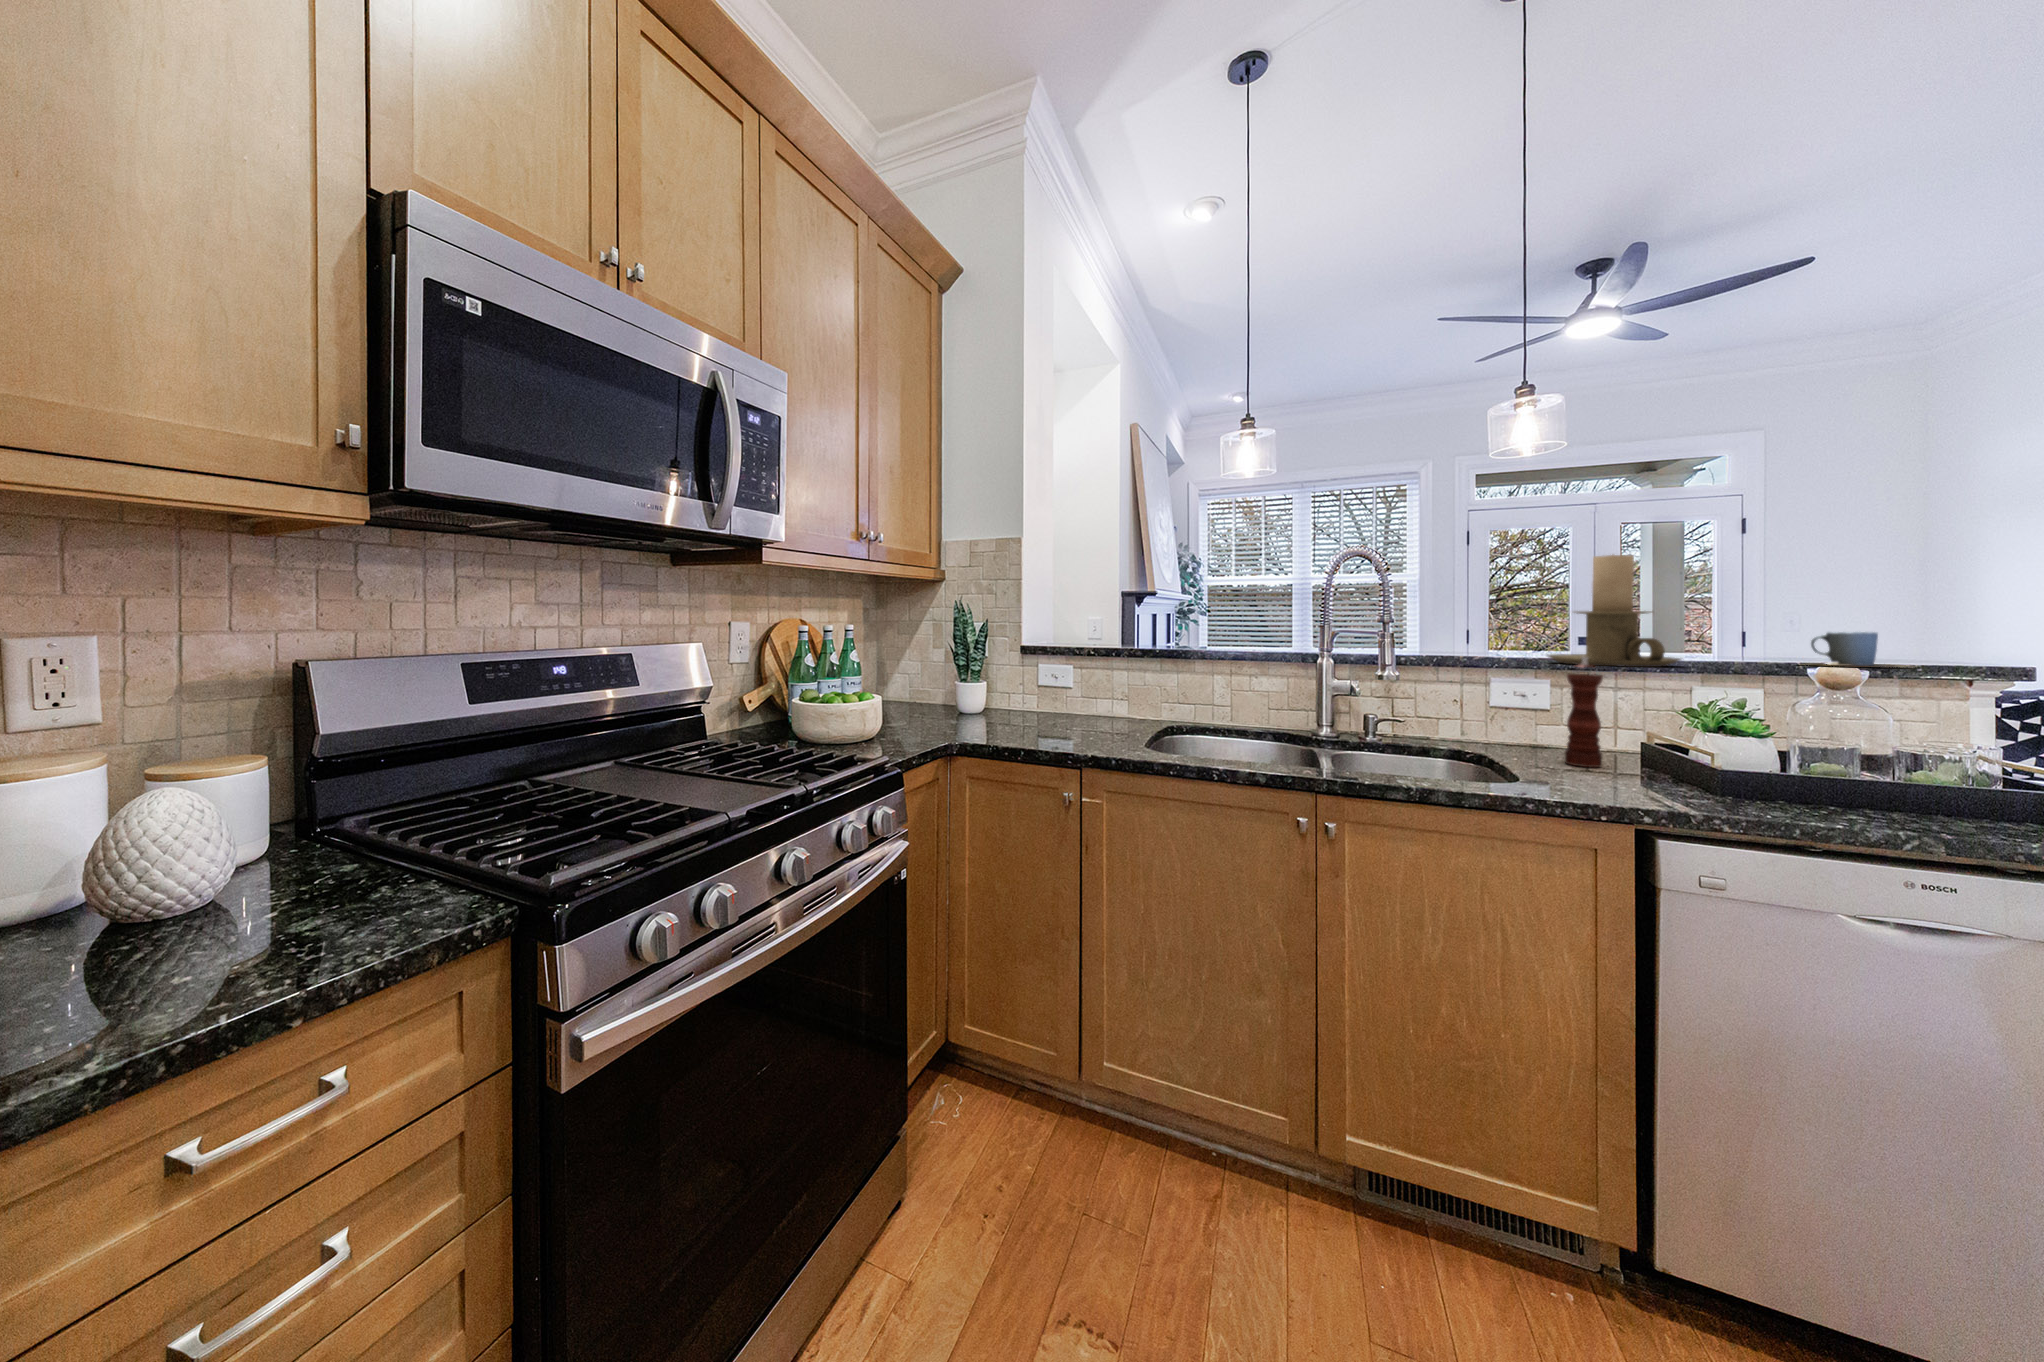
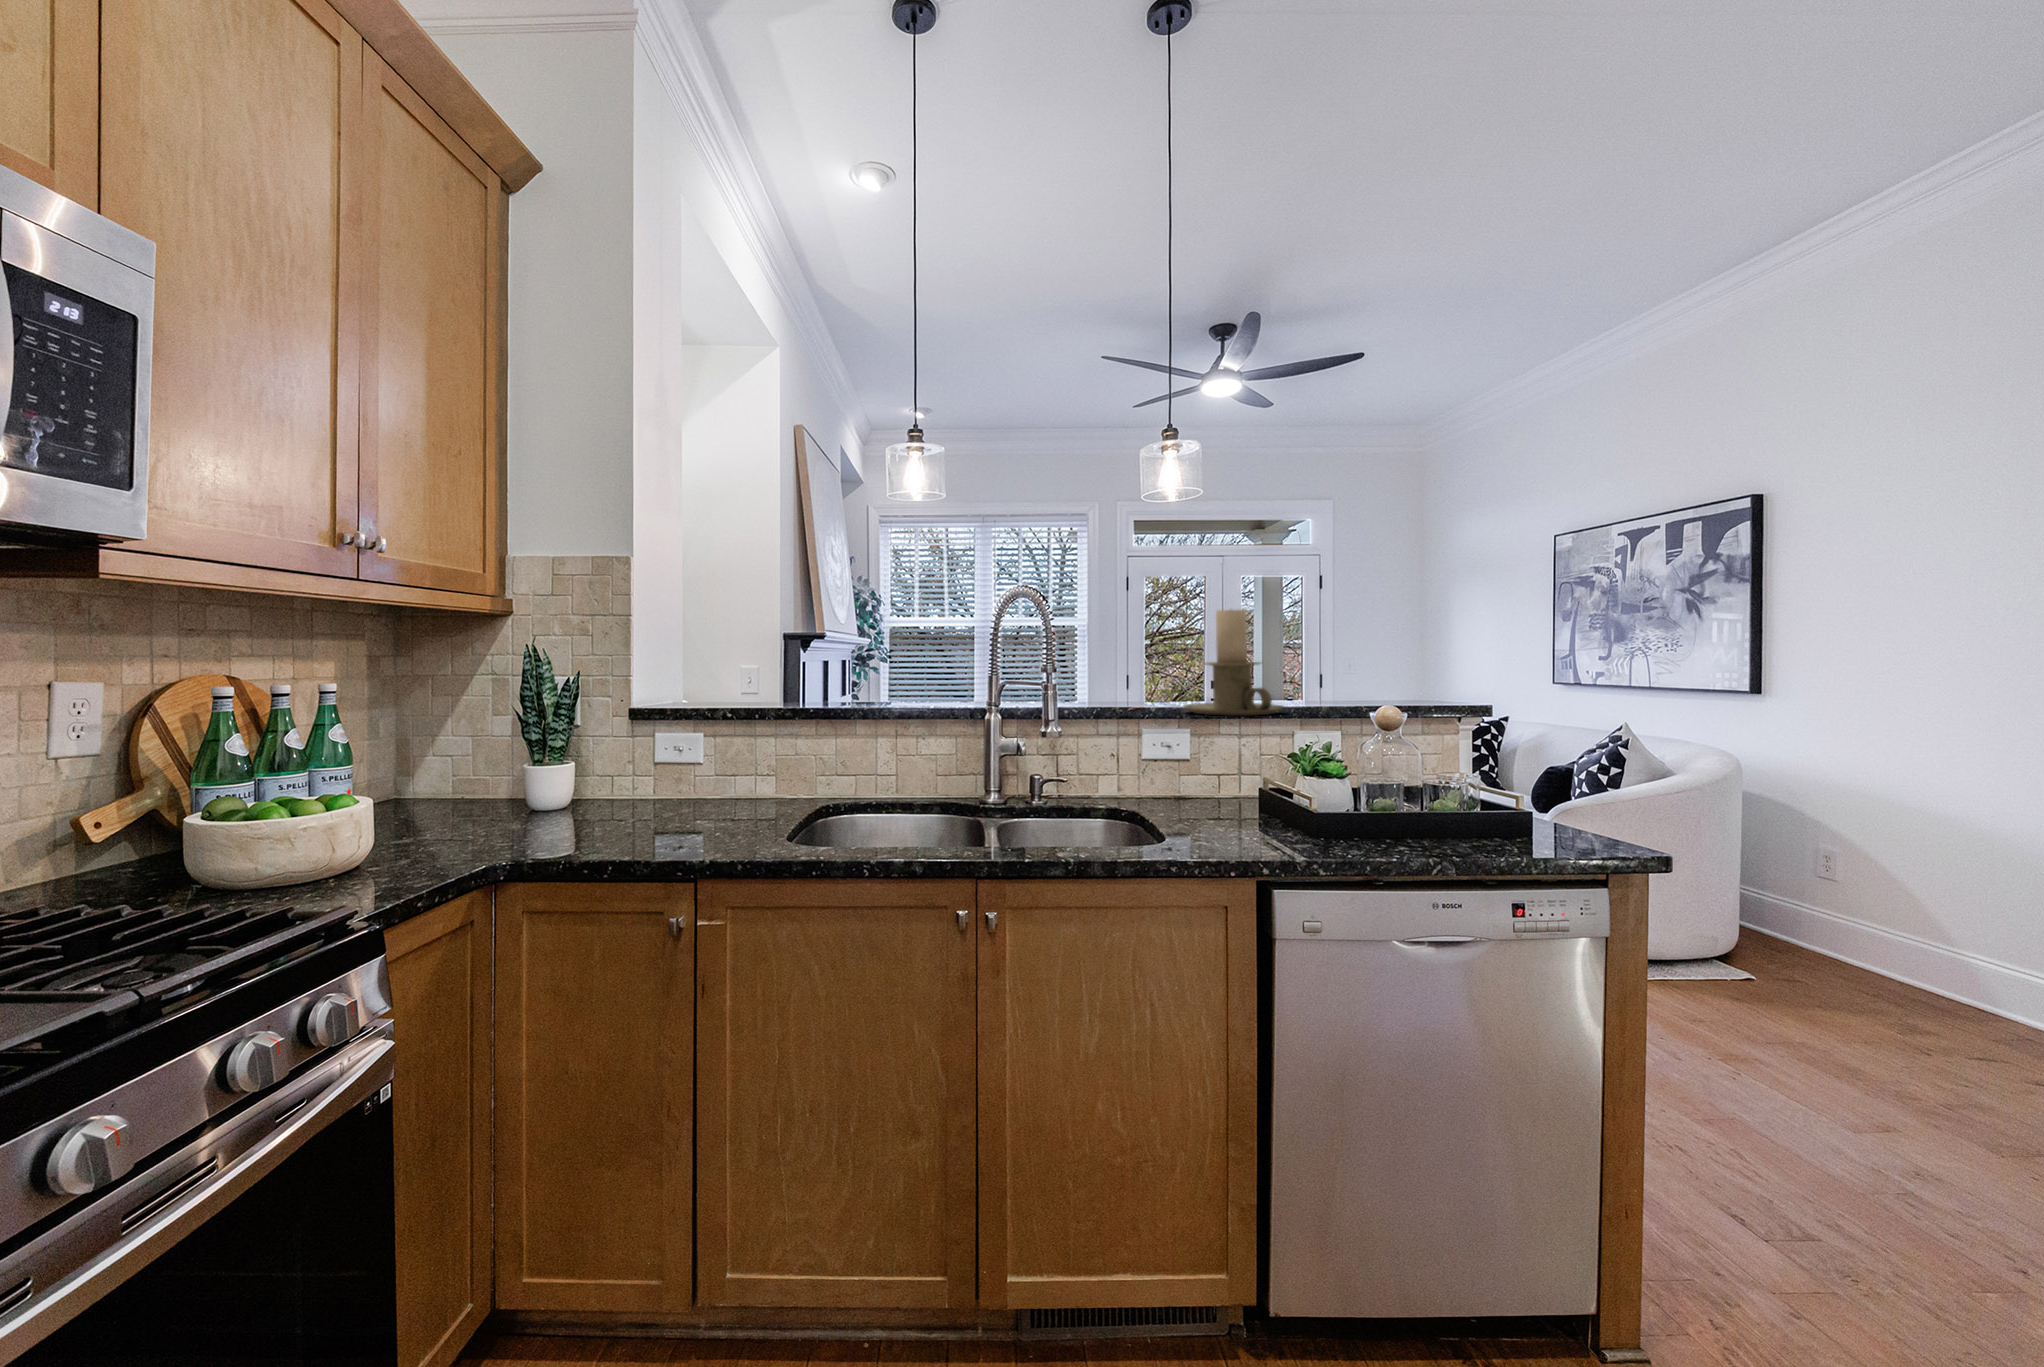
cup: present [1807,632,1895,667] -> none [1359,677,1435,707]
pepper mill: present [1565,657,1603,767] -> none [1199,708,1229,816]

